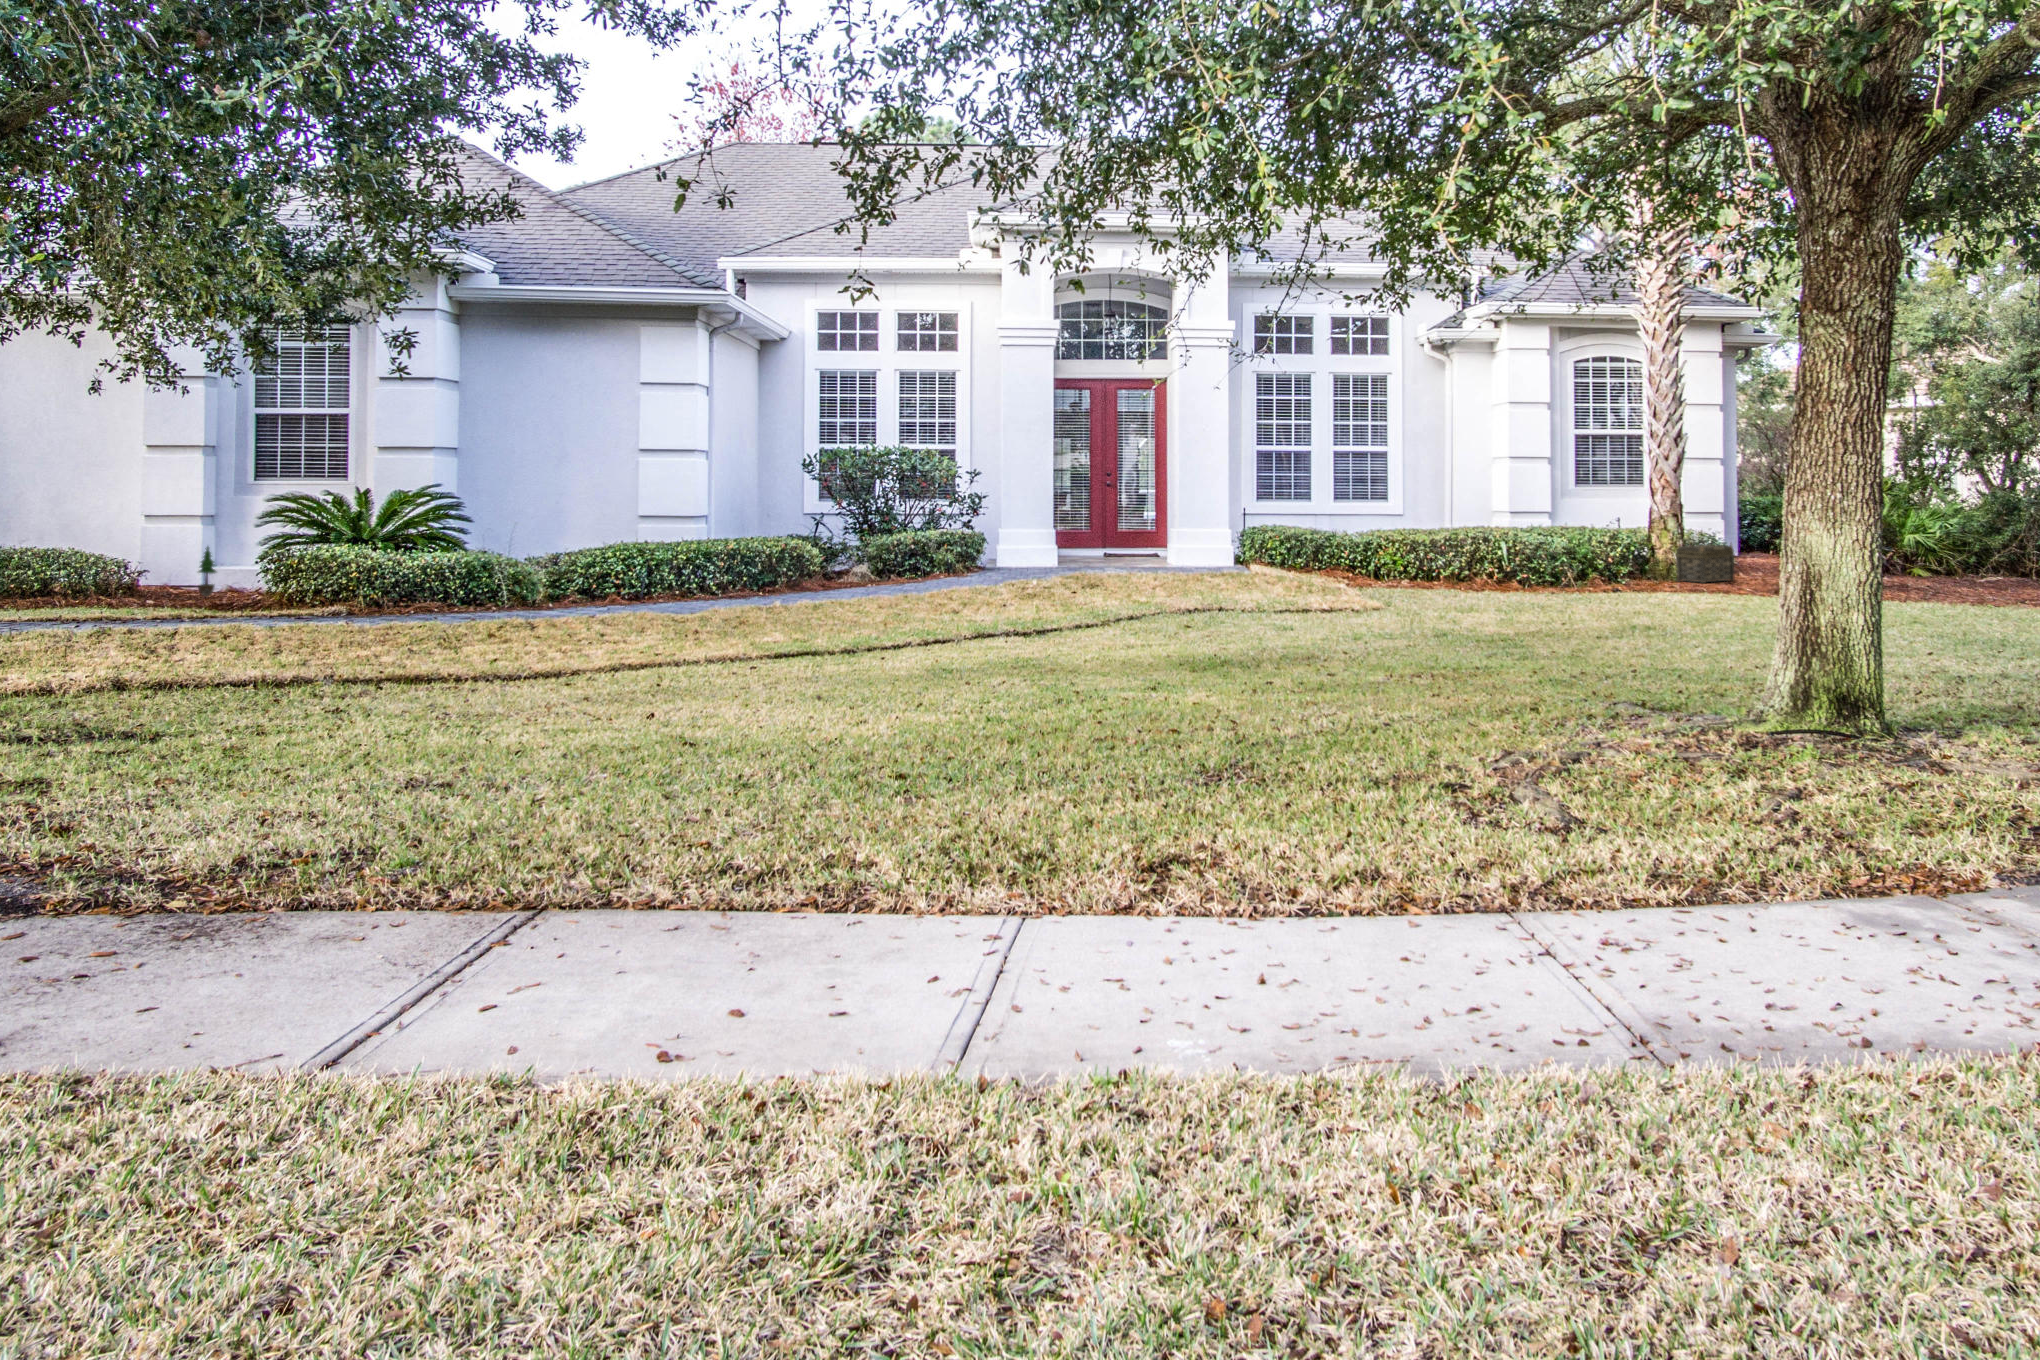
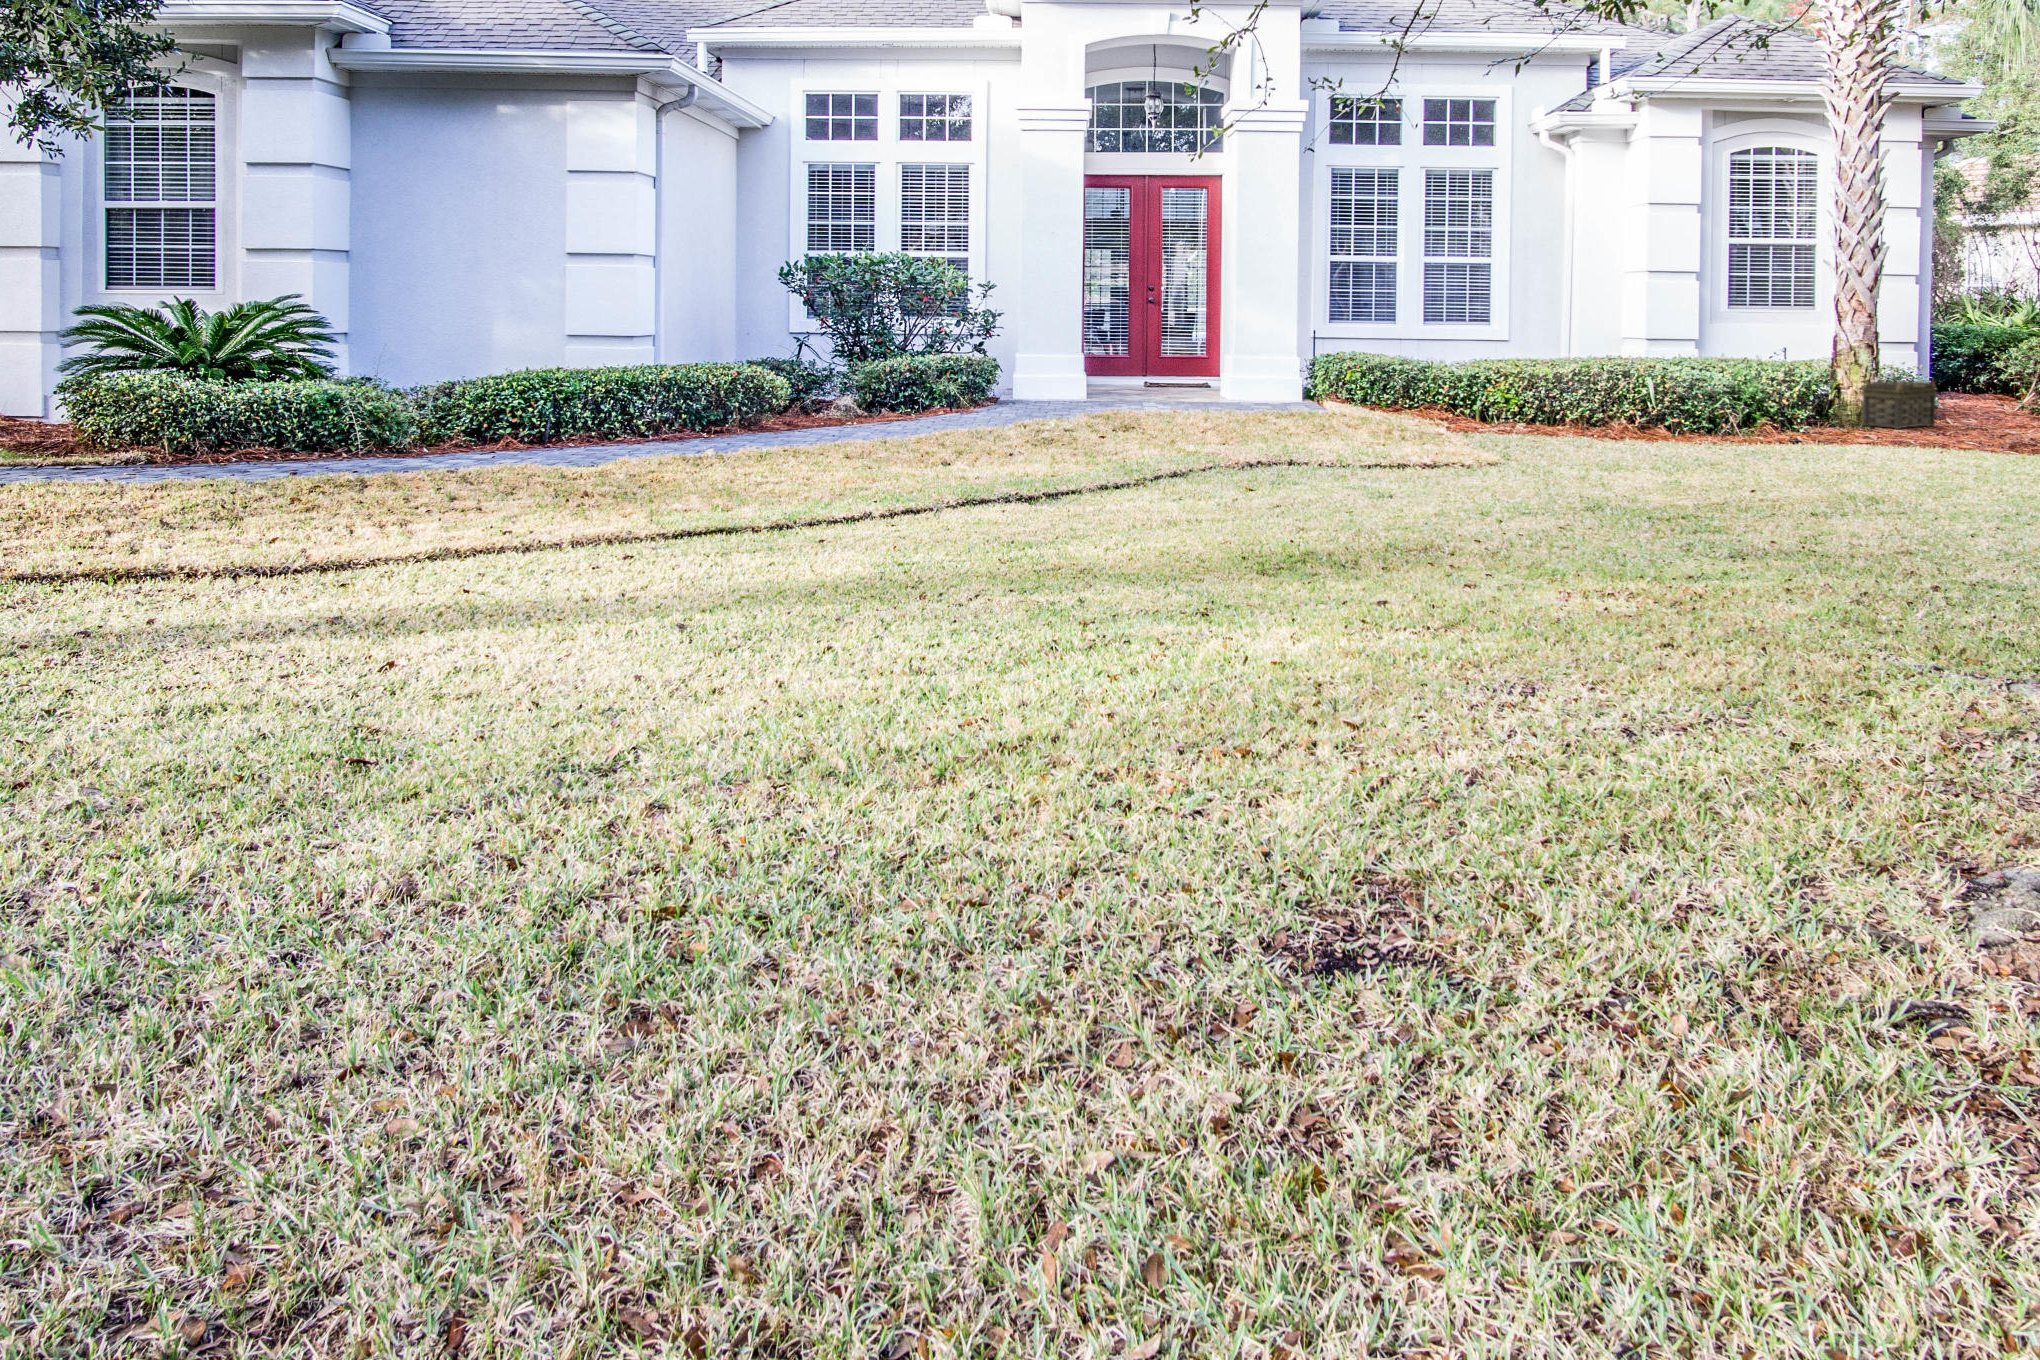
potted tree: present [198,547,216,597] -> none [20,368,49,433]

